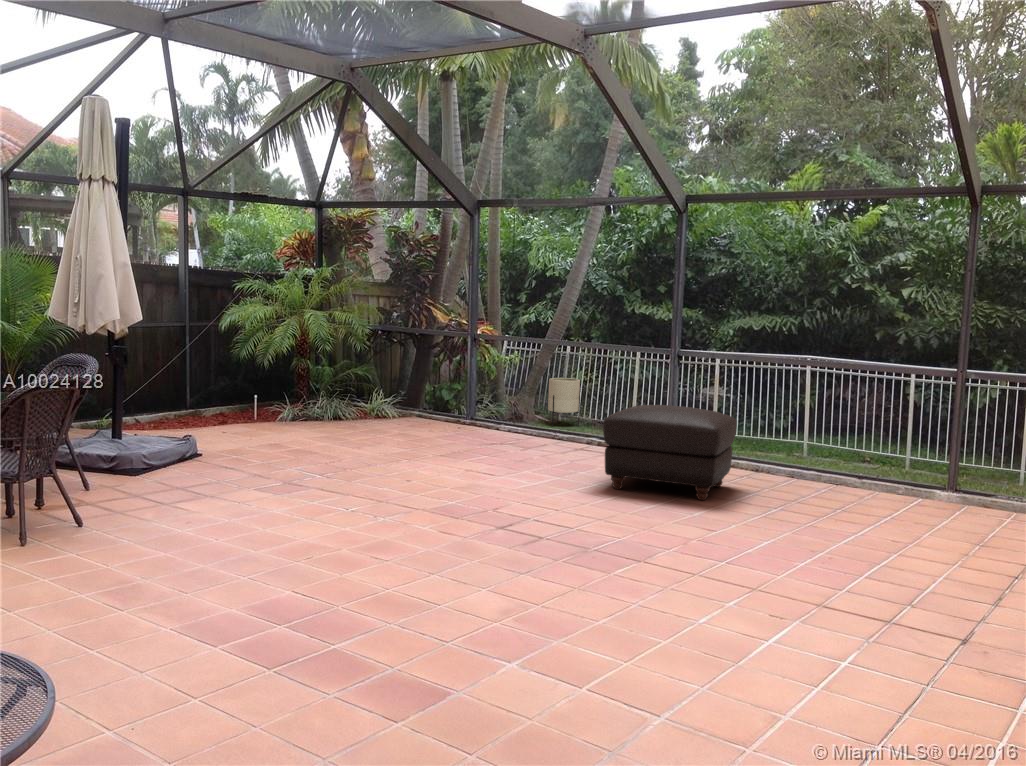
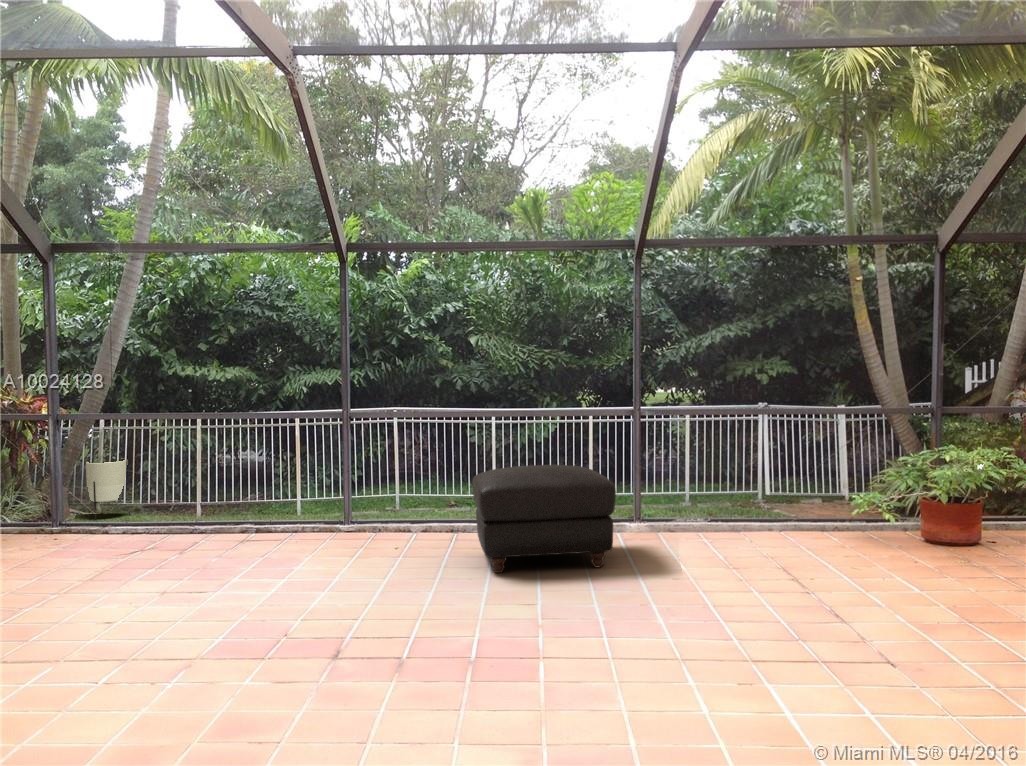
ottoman: present [603,405,737,500] -> present [472,465,616,573]

